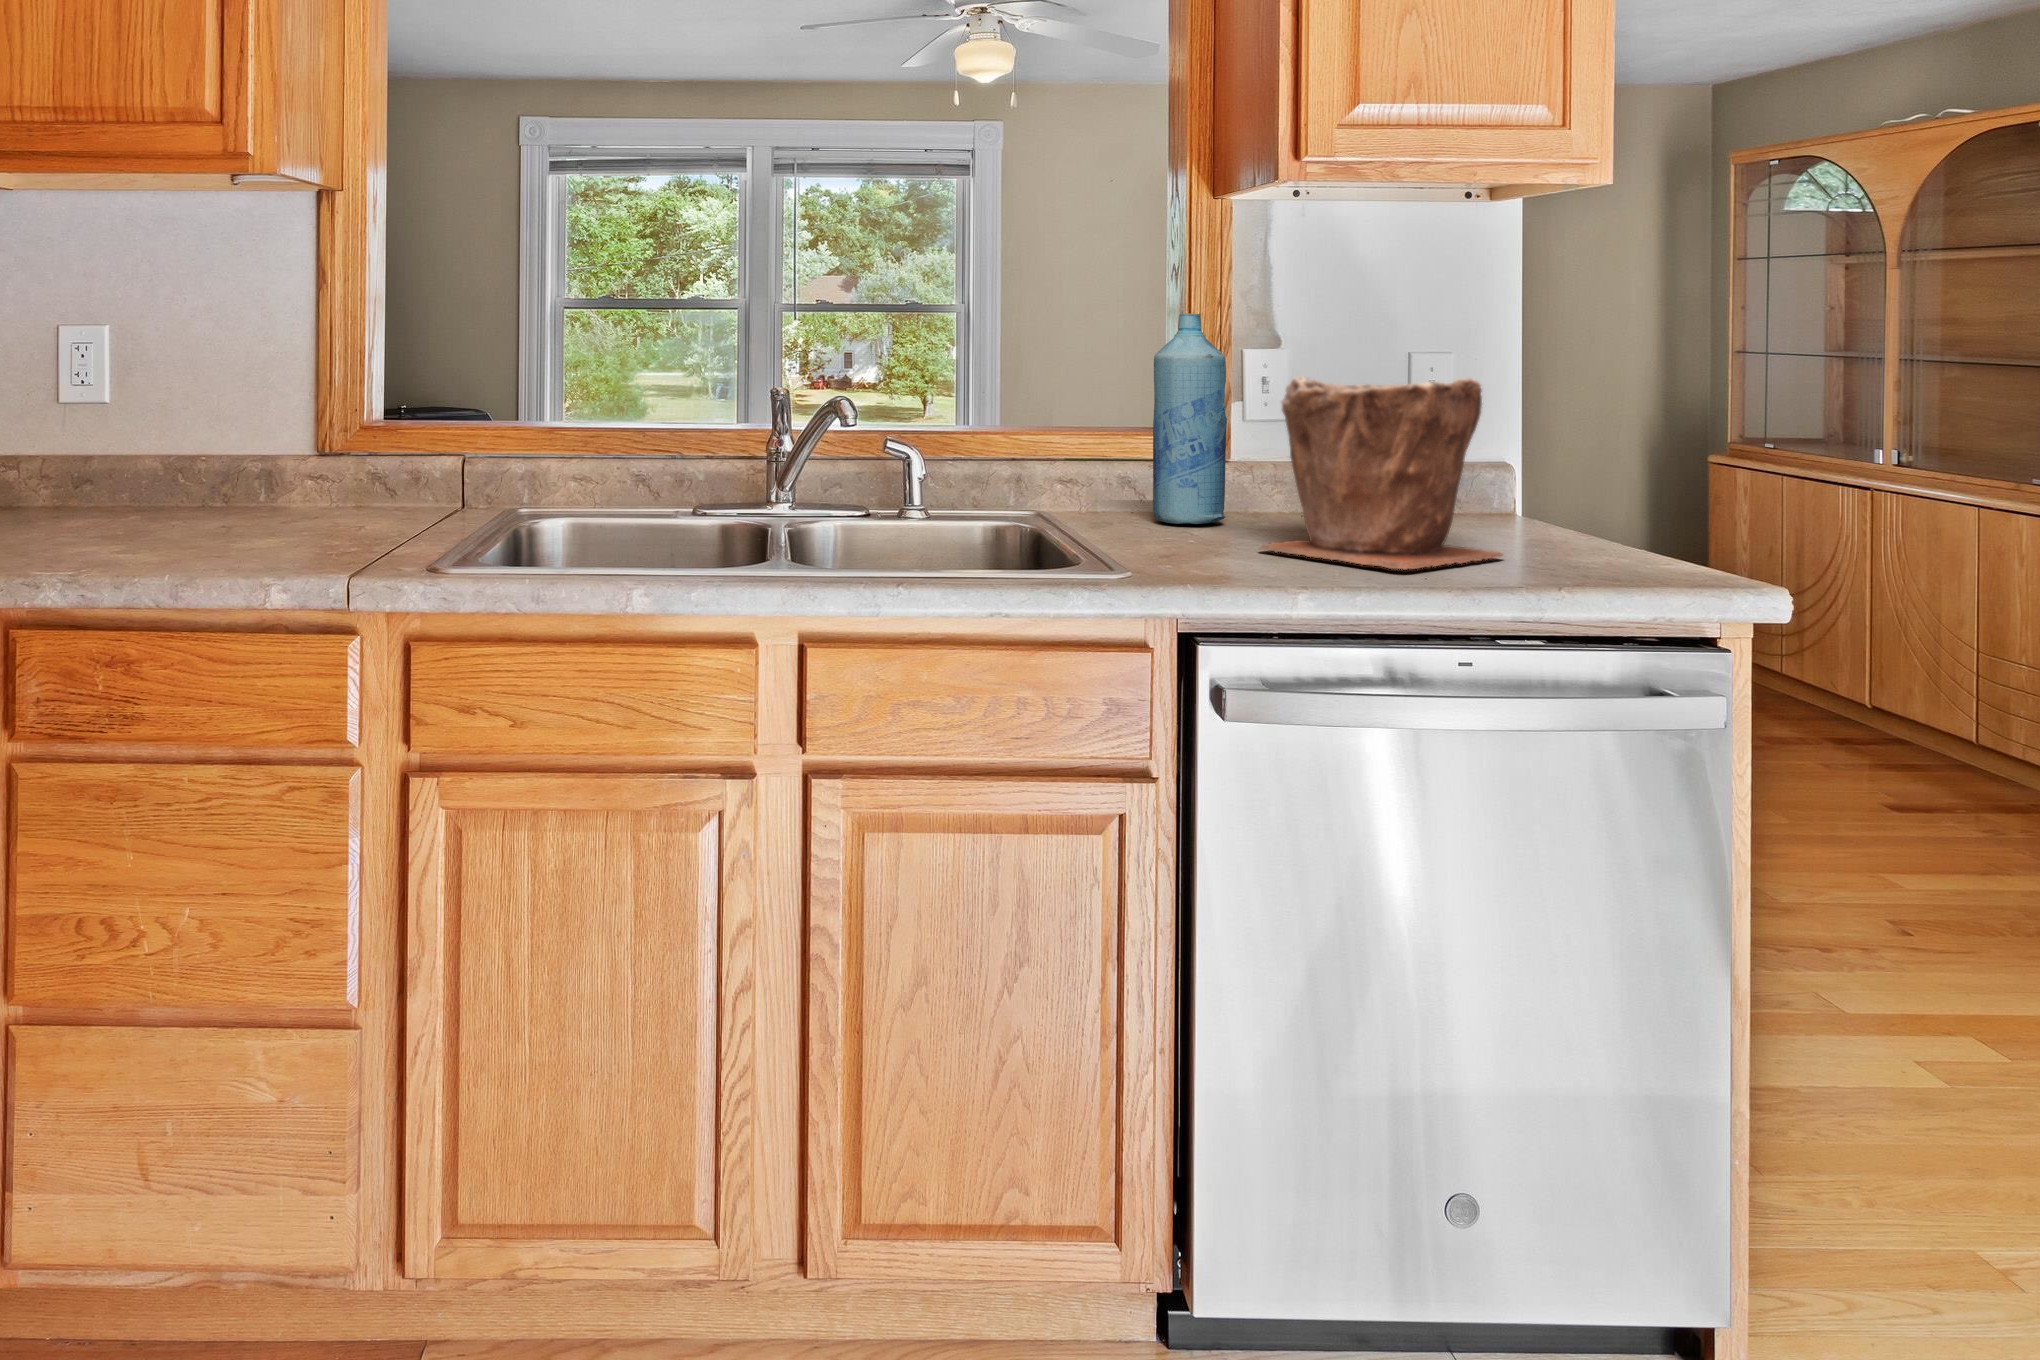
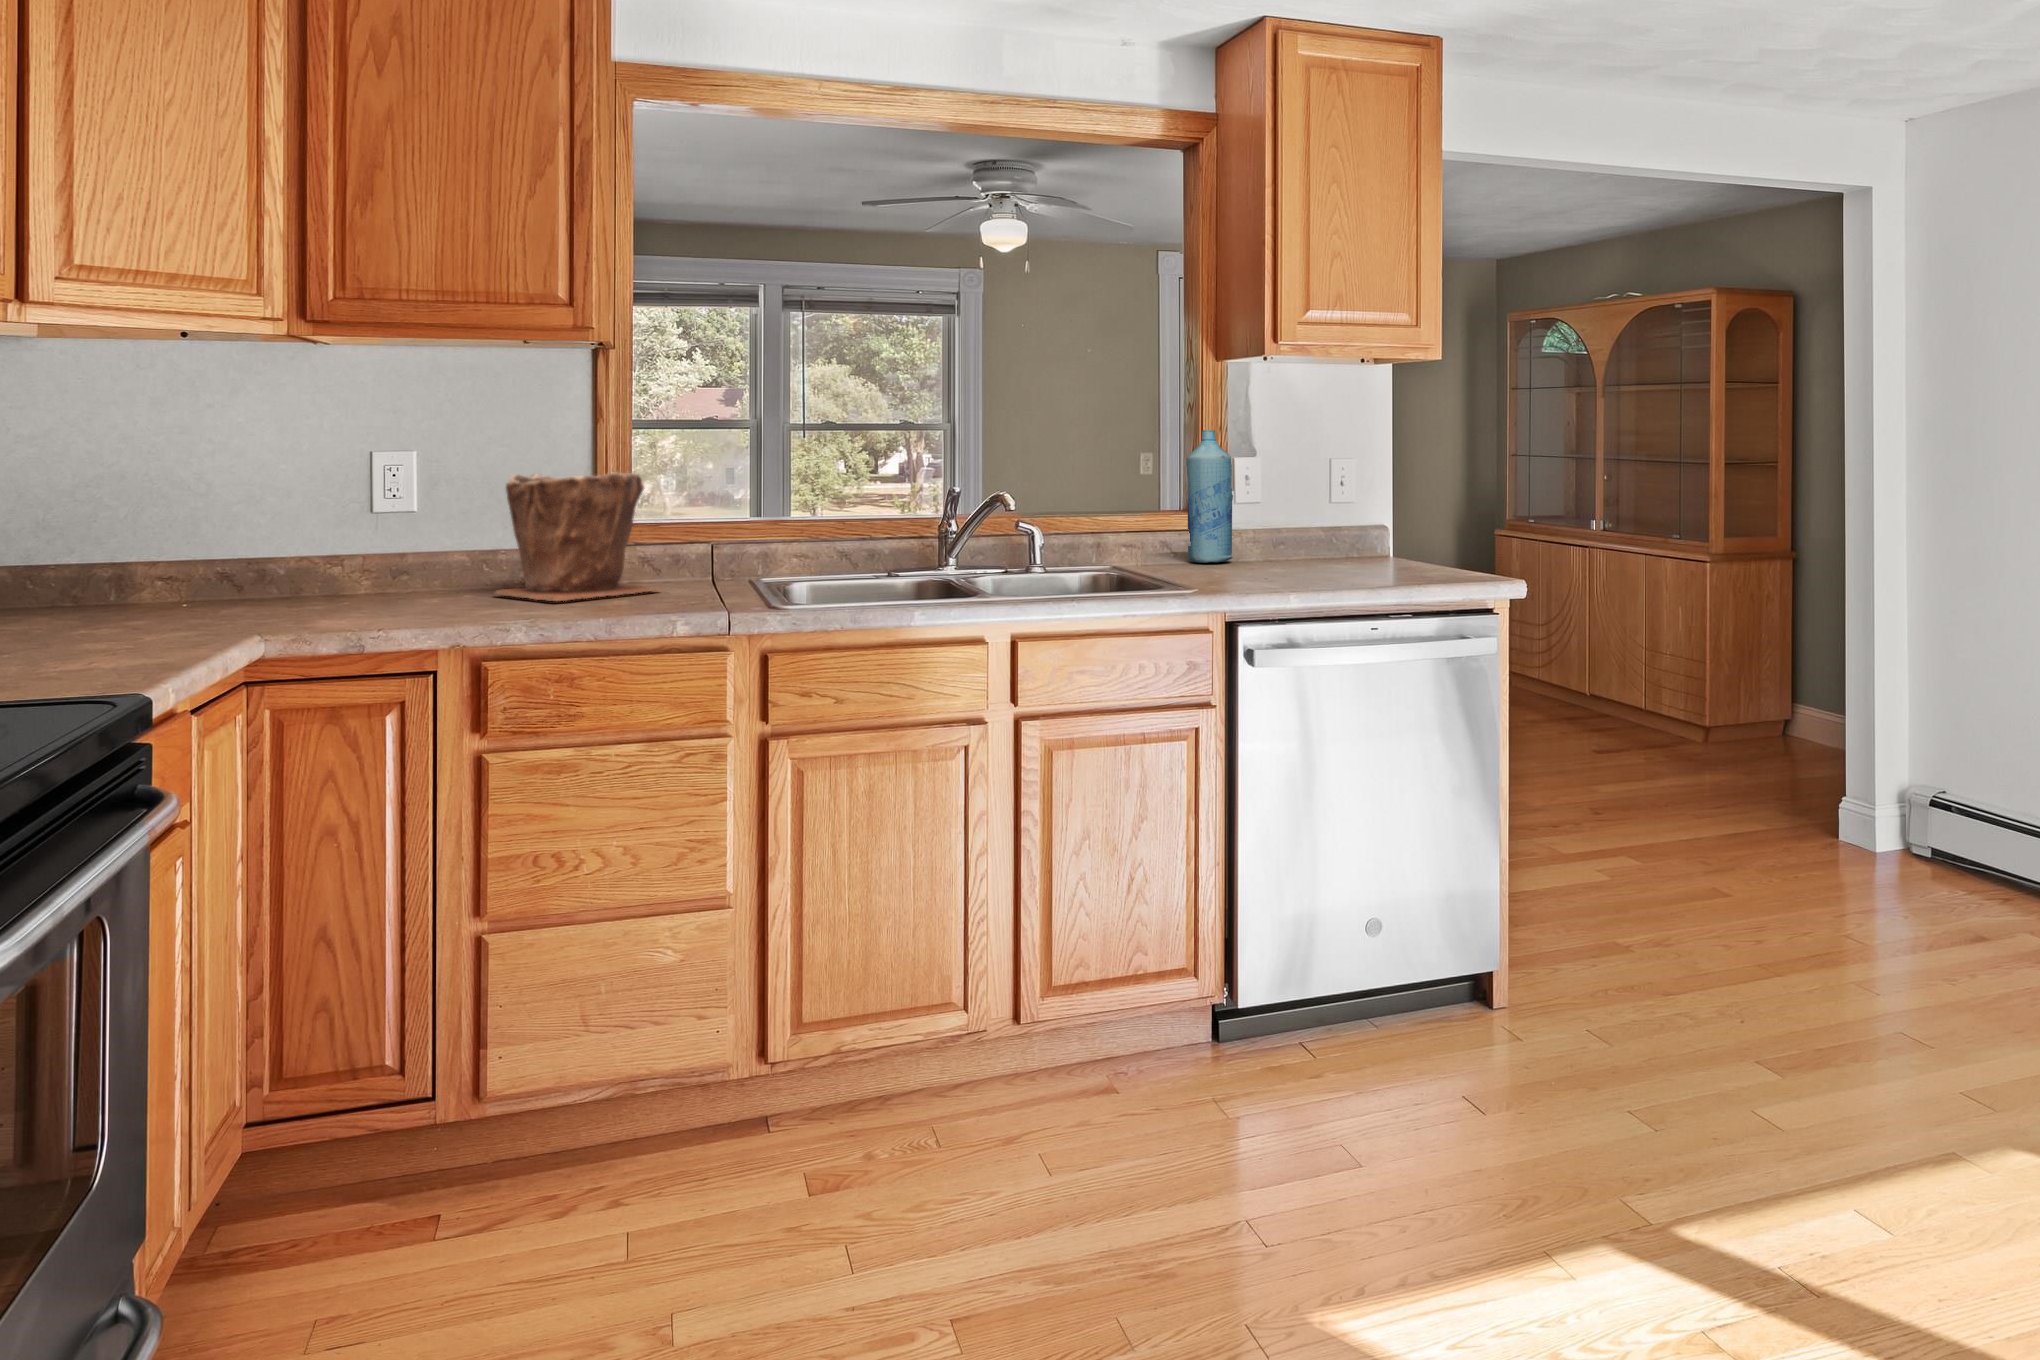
plant pot: present [1259,376,1503,570] -> present [494,472,659,602]

